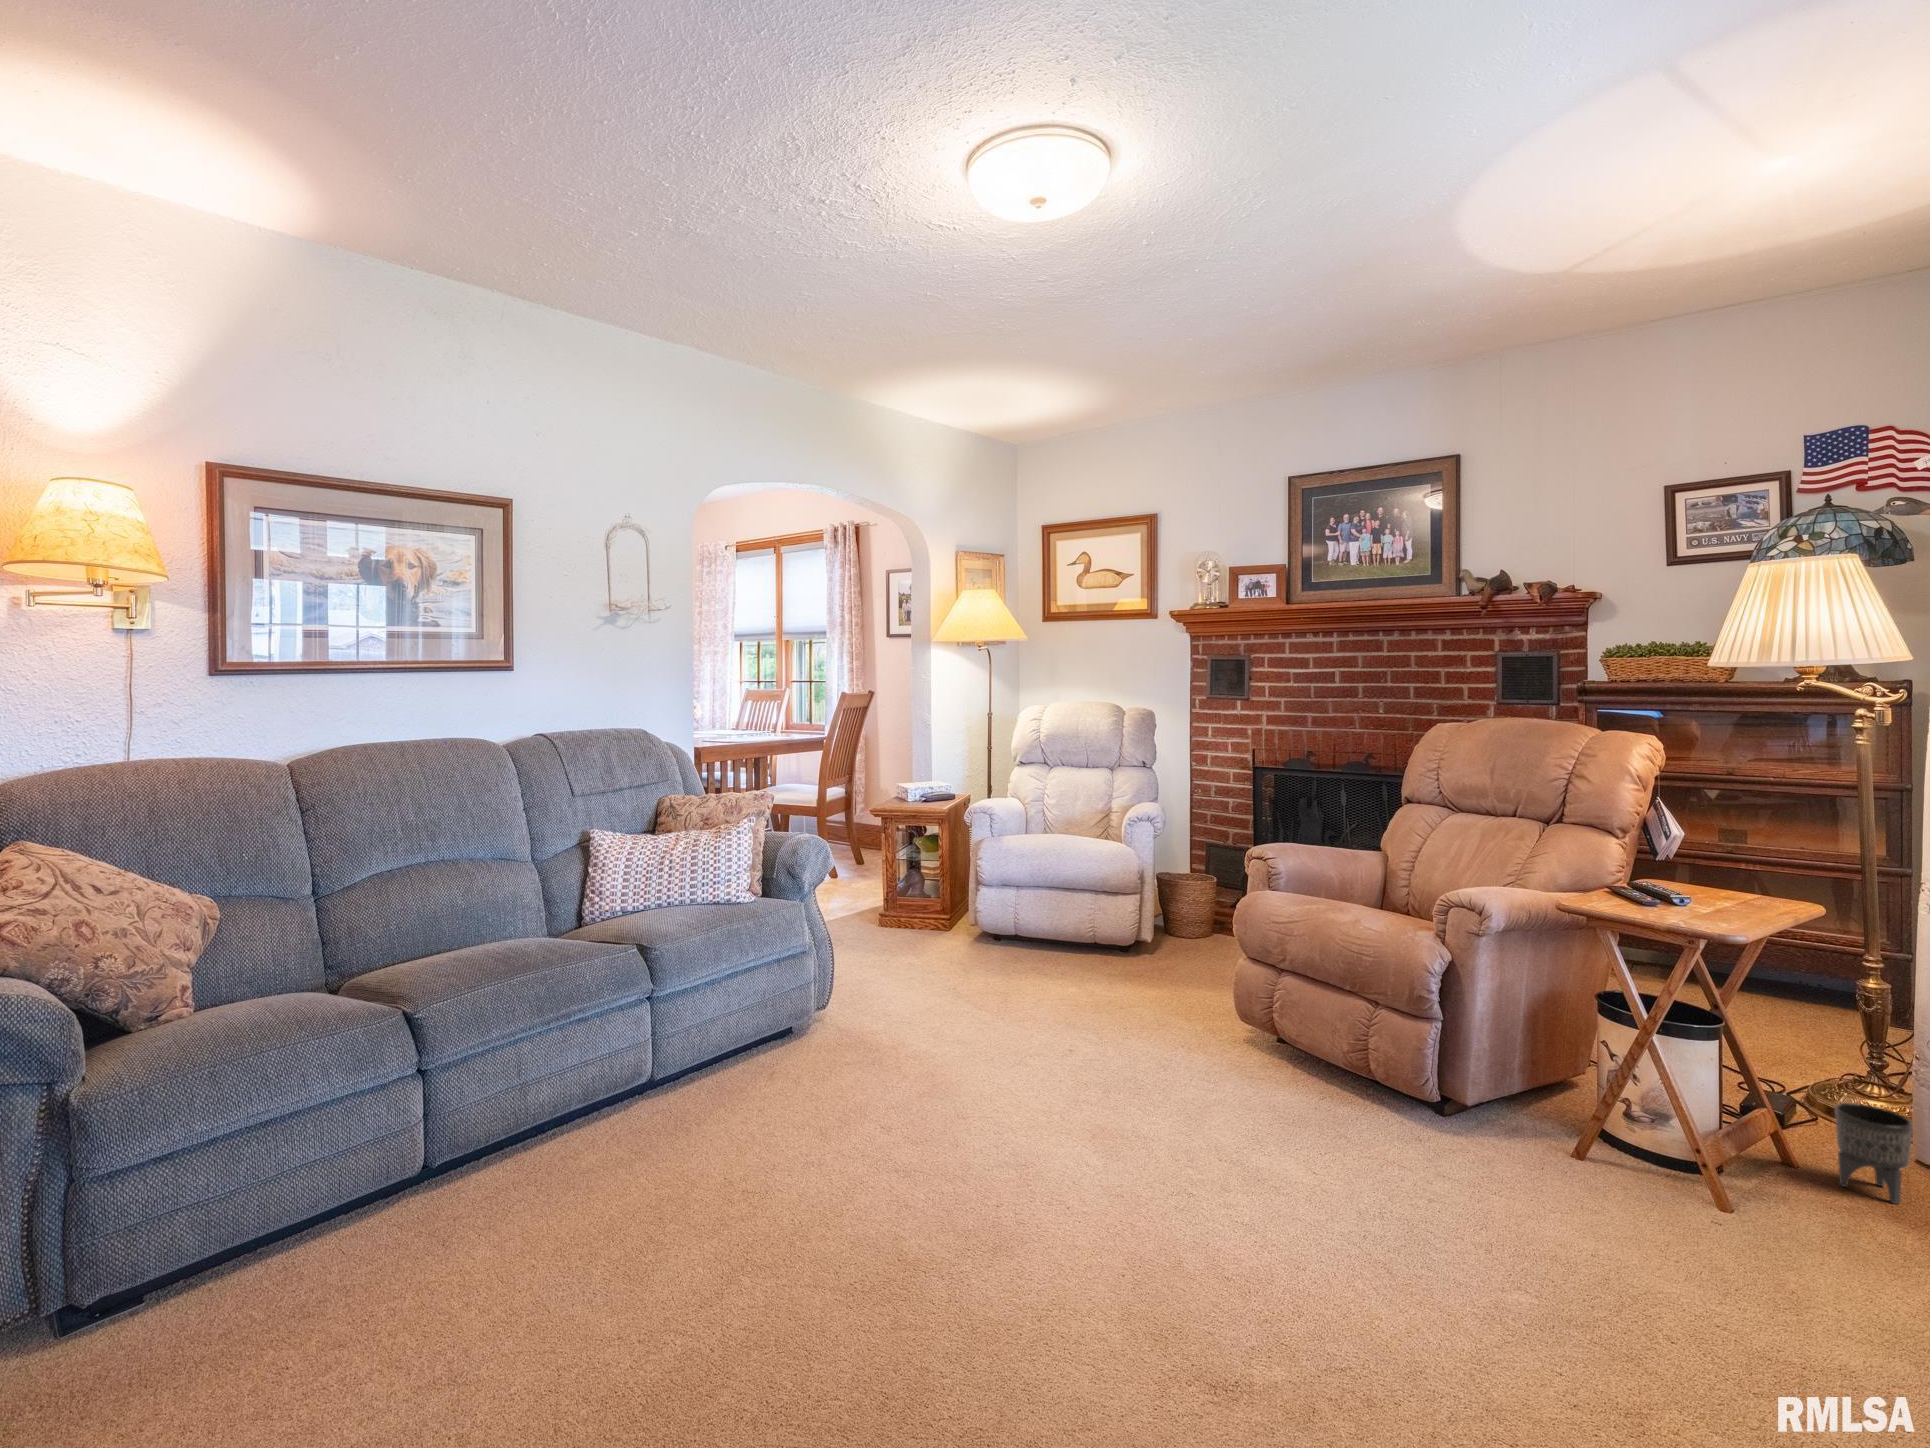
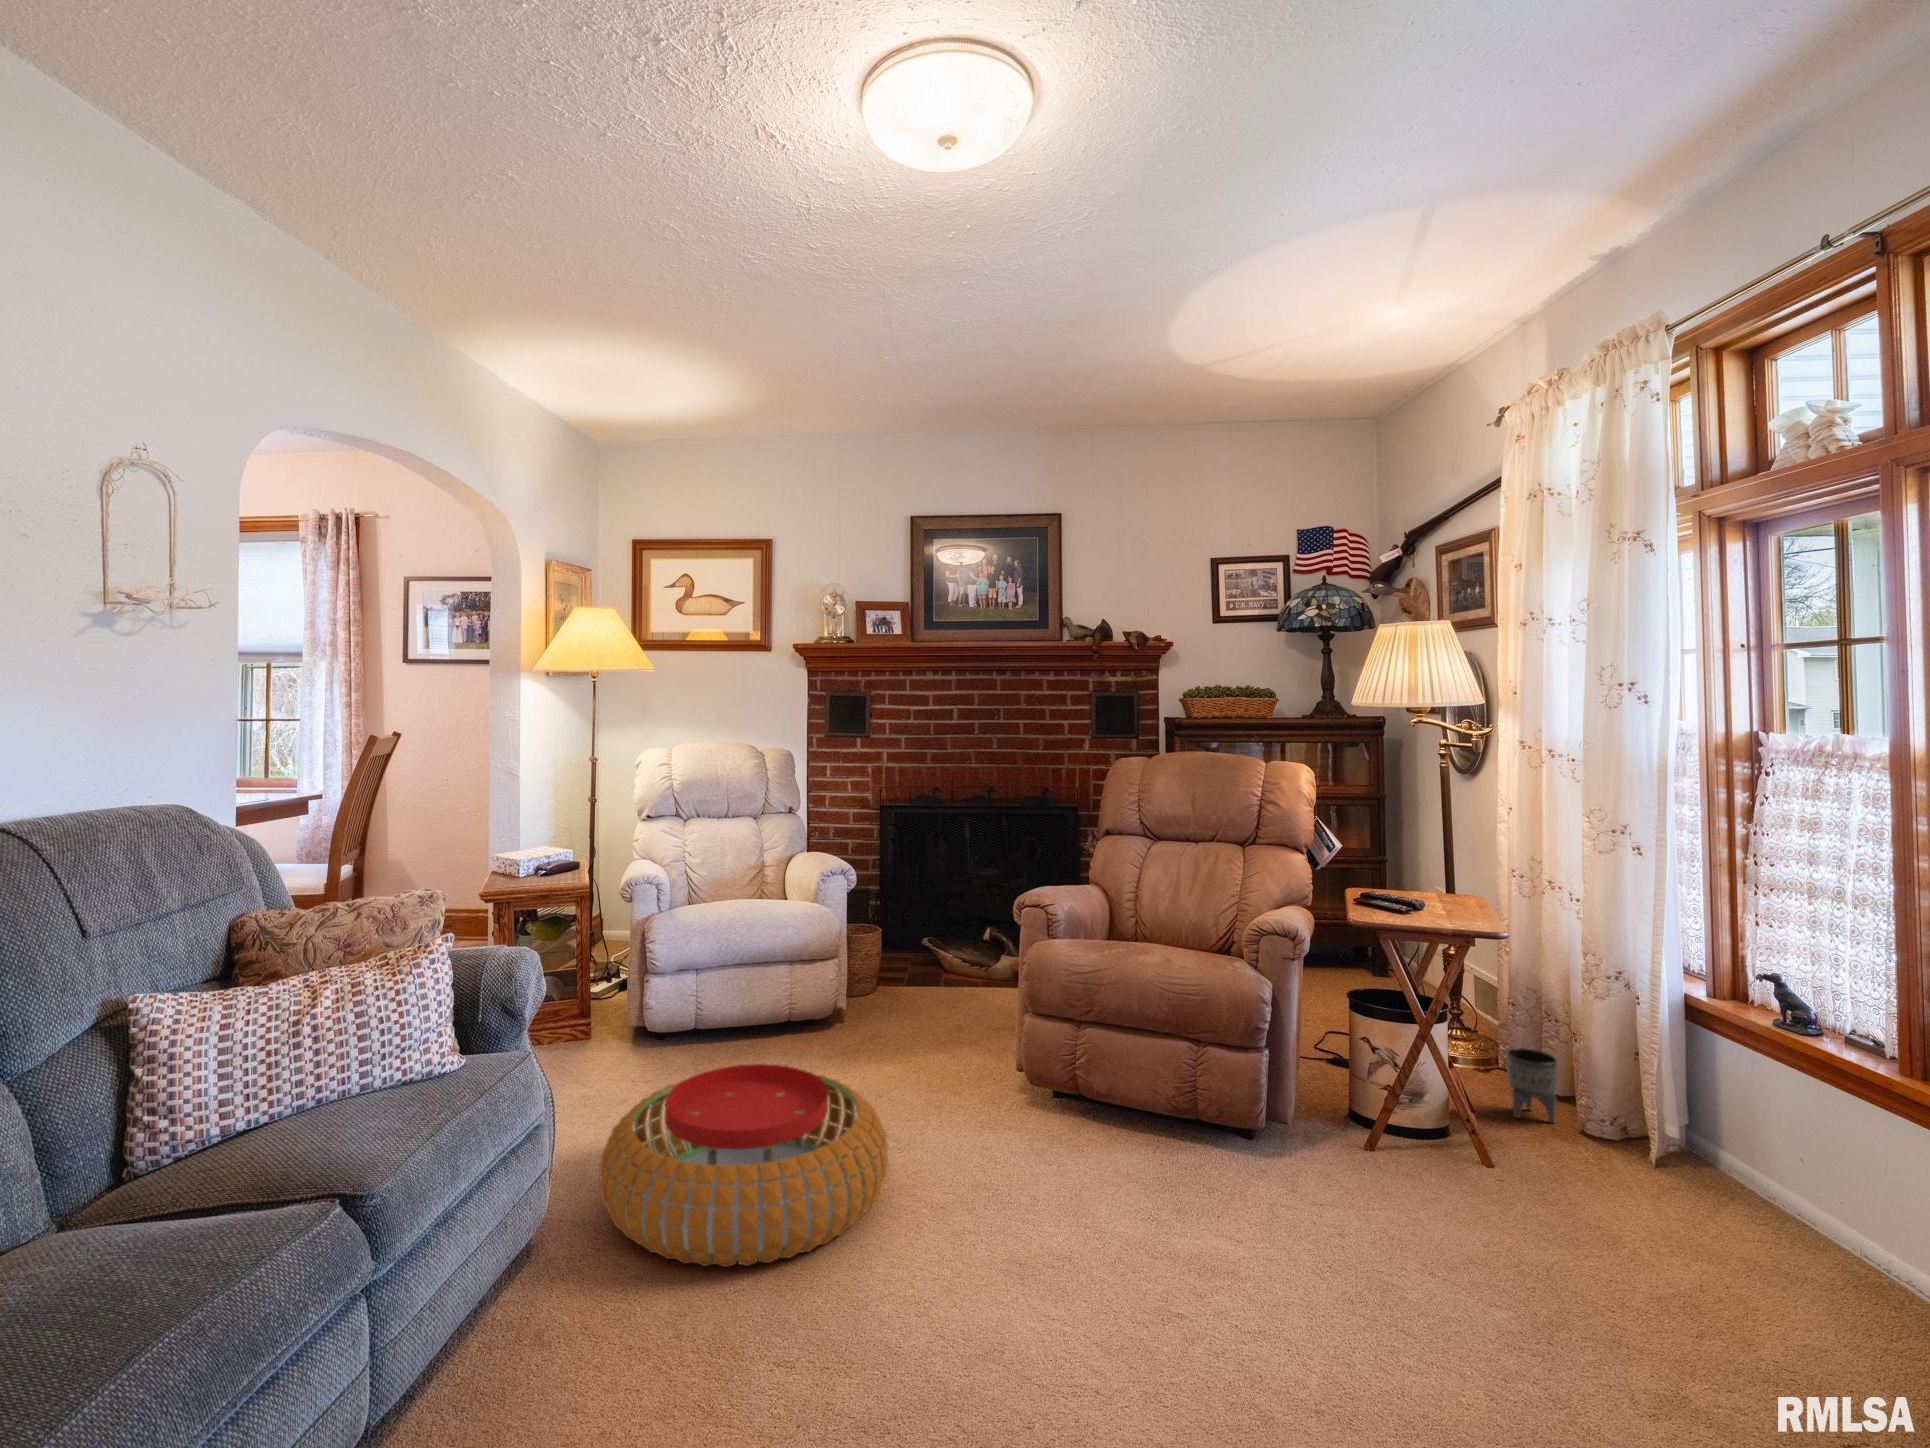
pouf: none [845,950,1061,1079] -> present [599,1064,888,1267]

